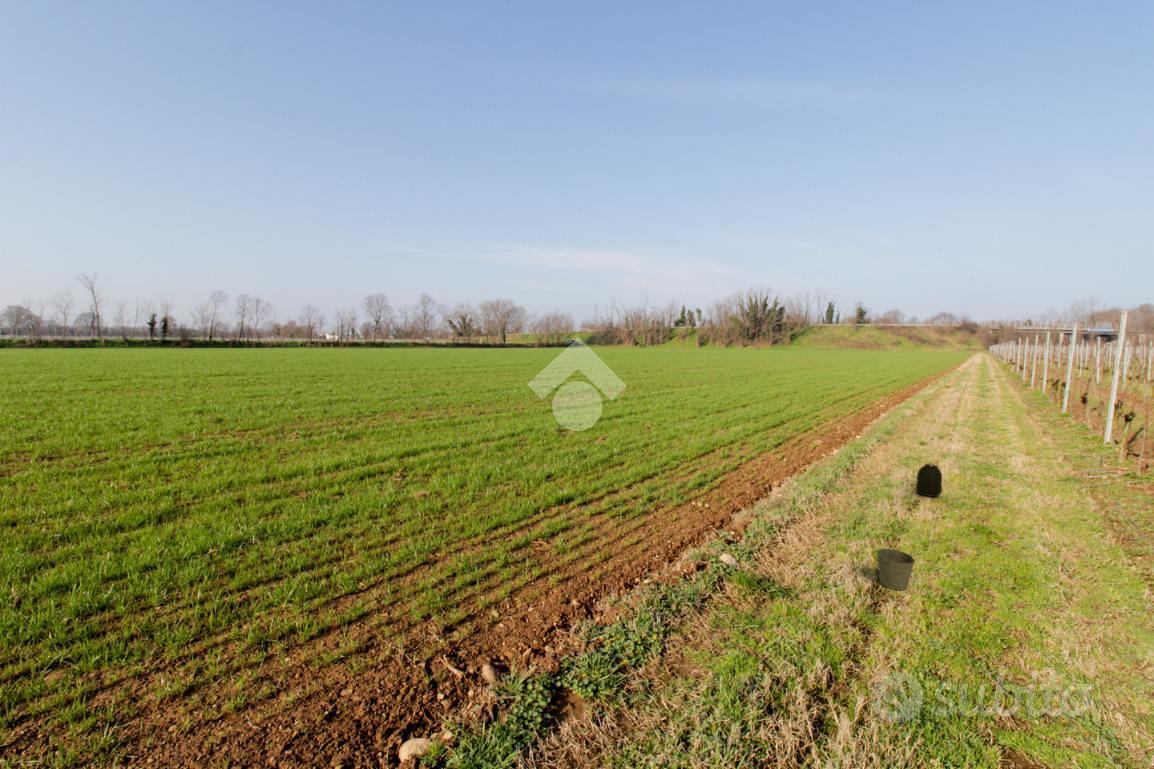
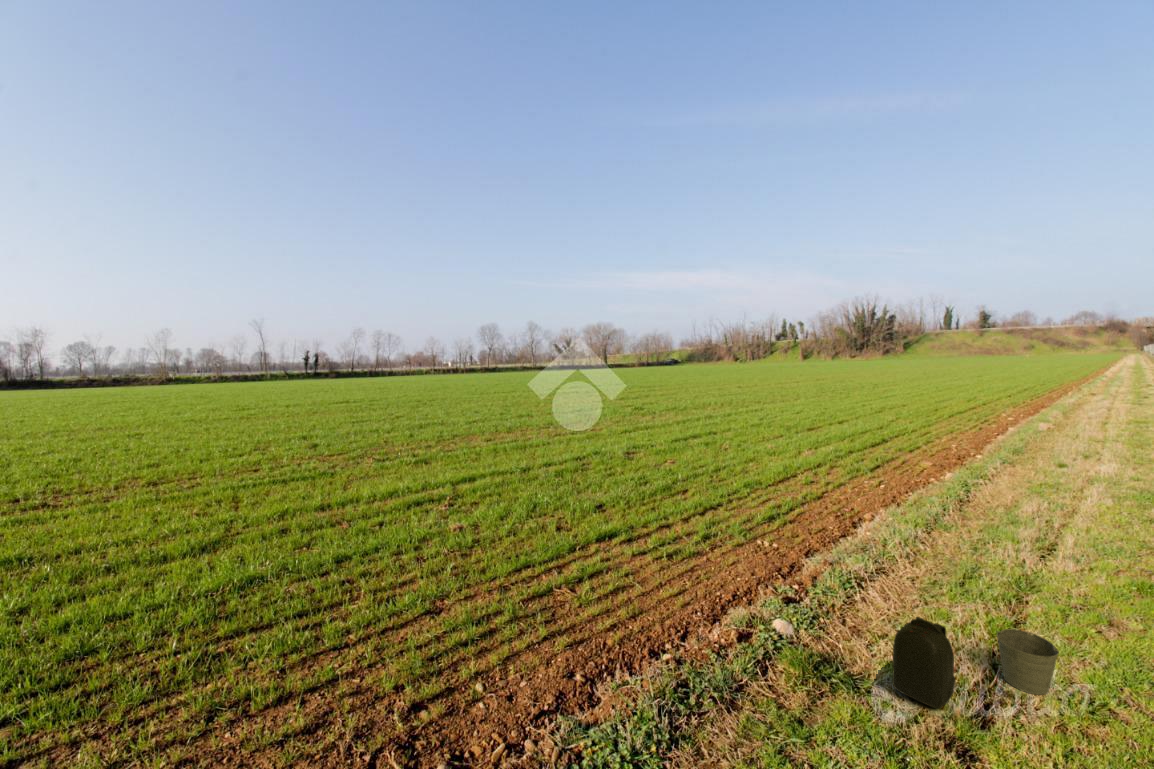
backpack: present [916,464,942,497] -> present [892,617,956,708]

